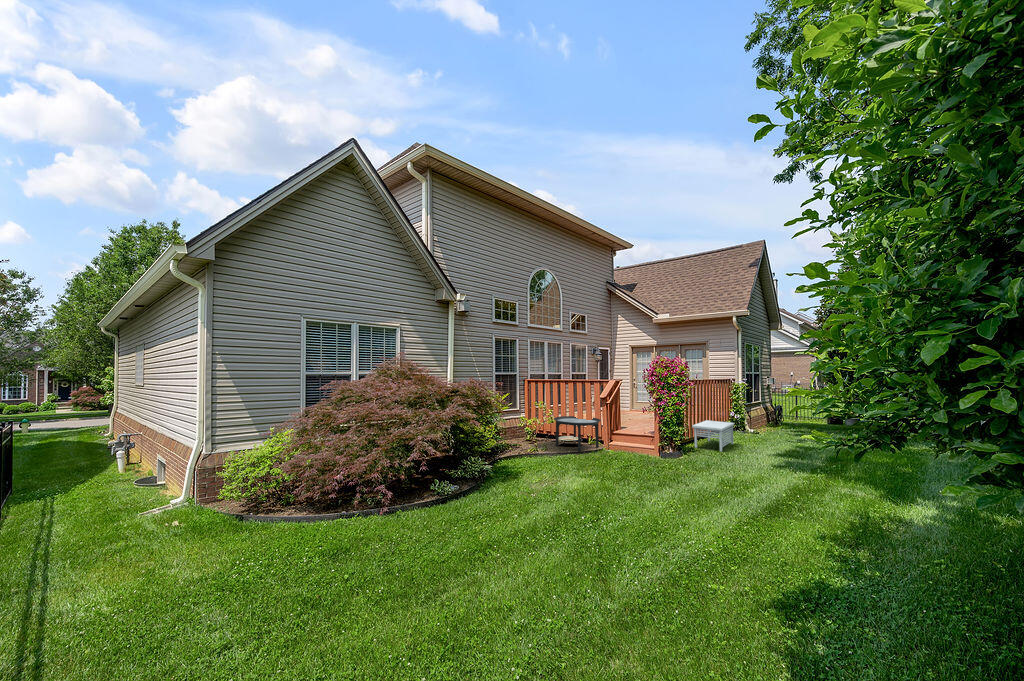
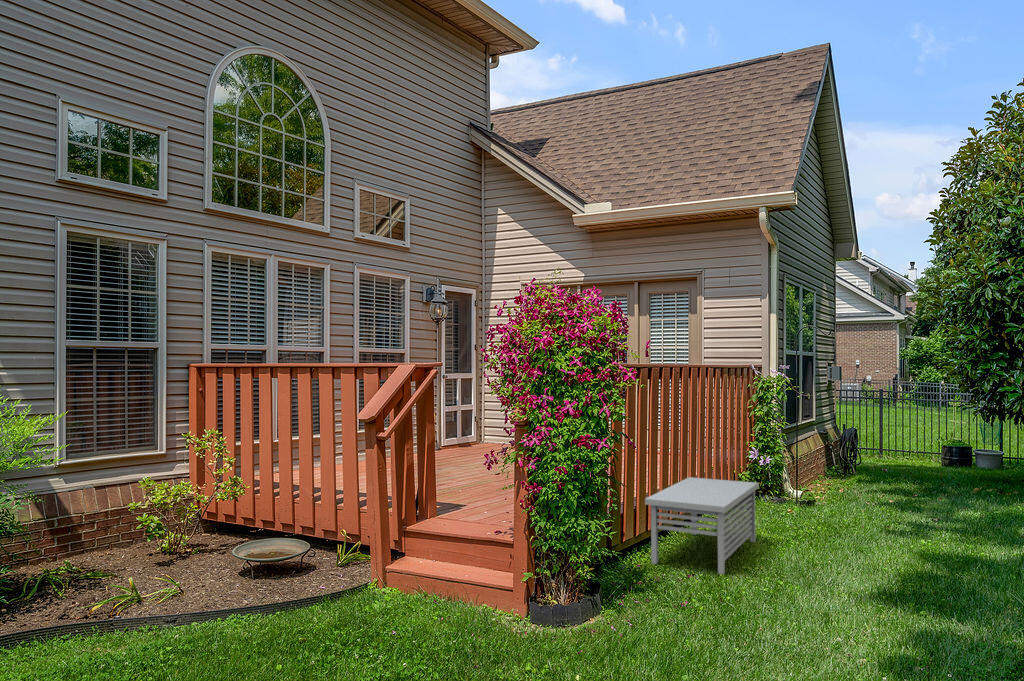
round table: present [554,416,601,452] -> none [196,485,361,615]

